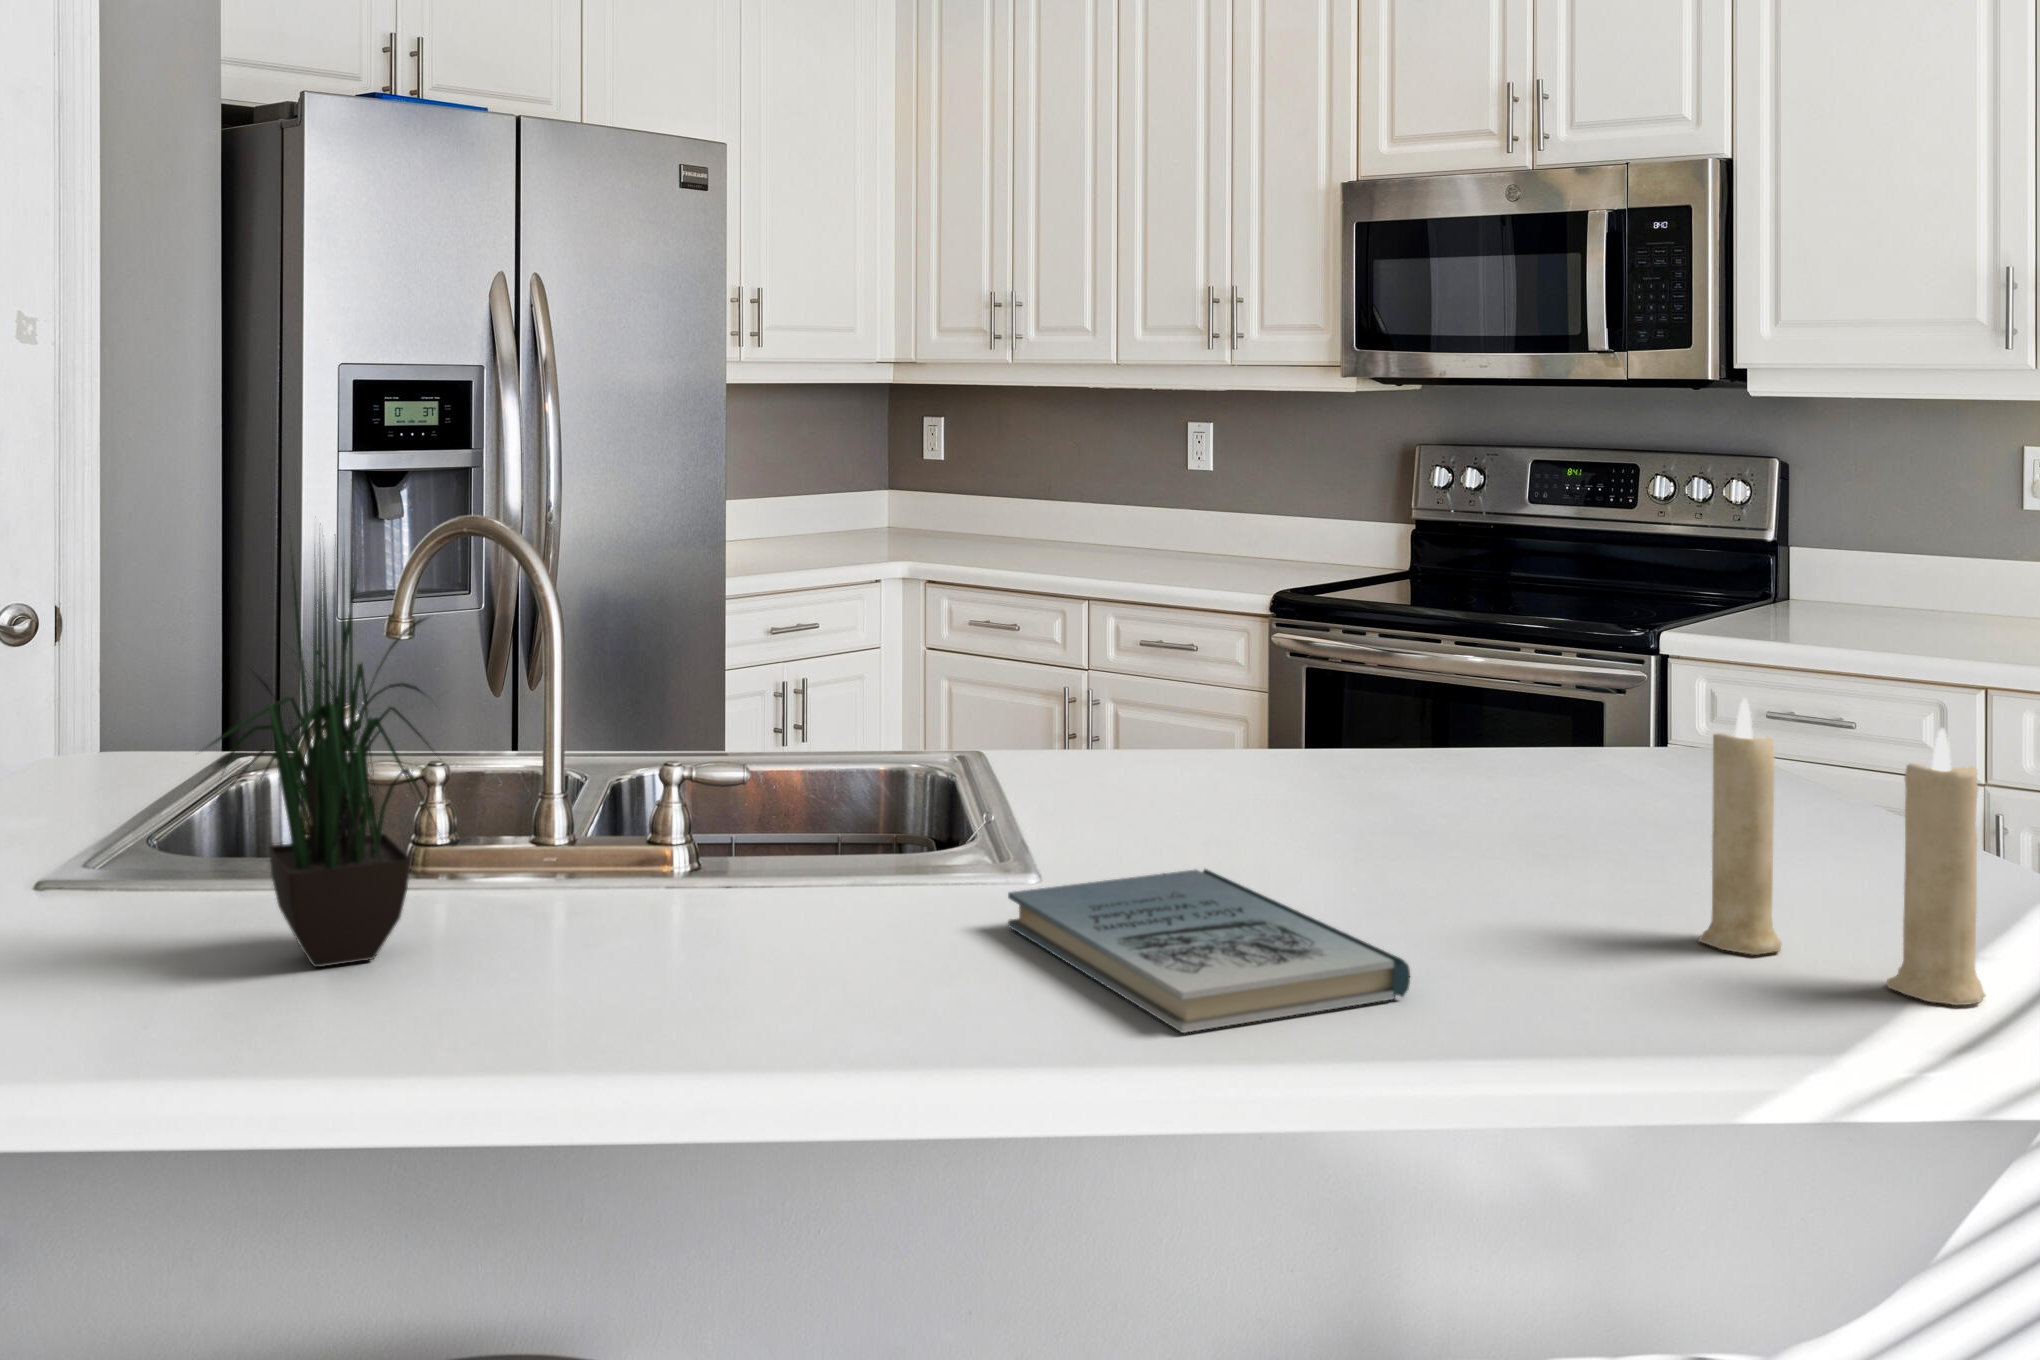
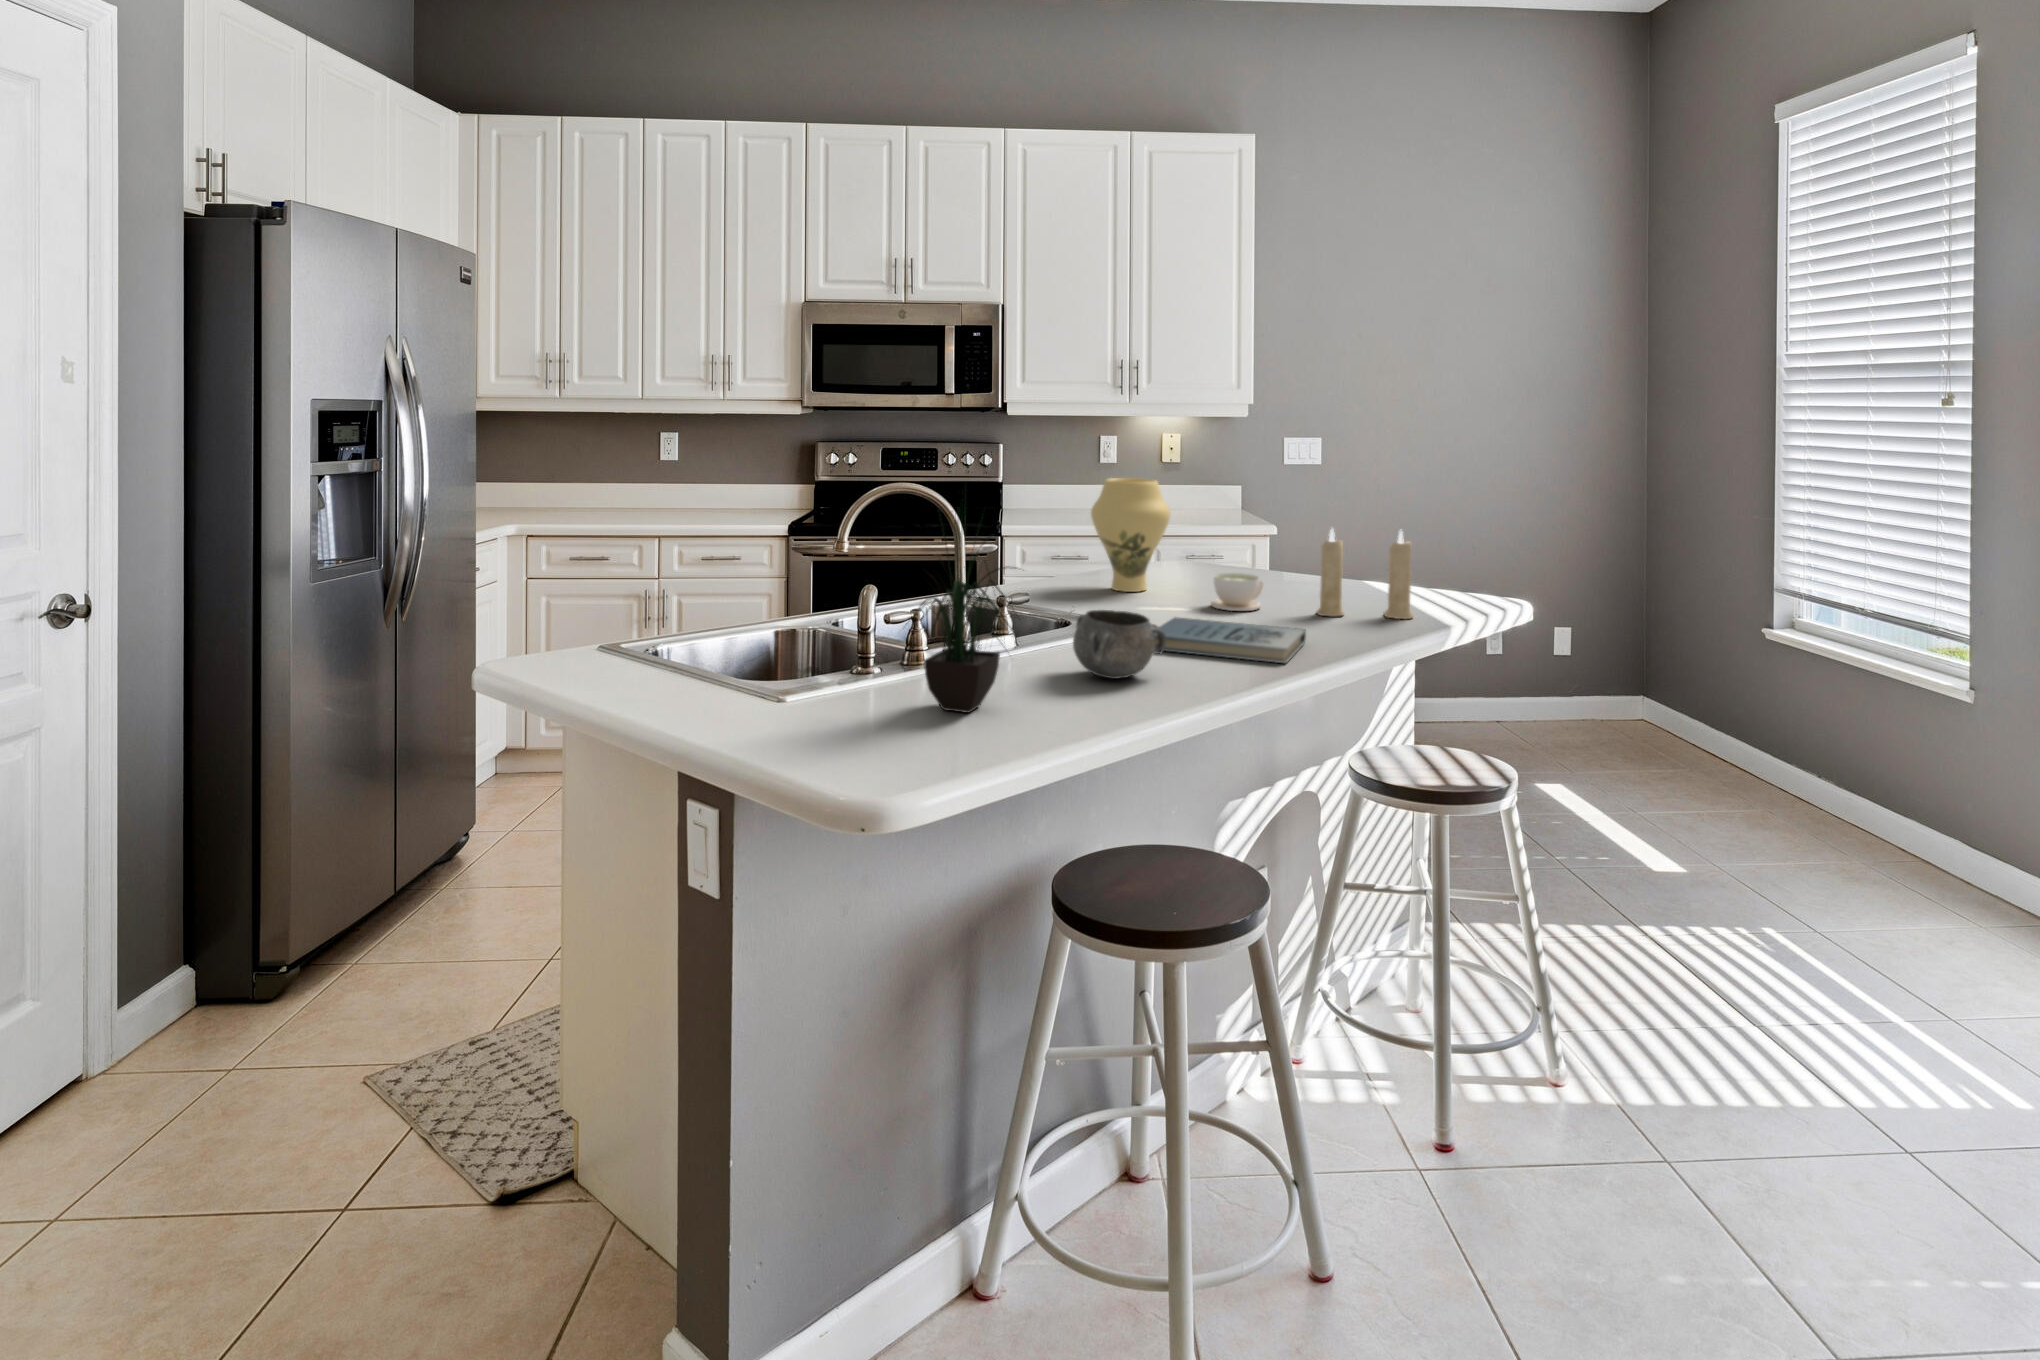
vase: none [1339,532,1532,804] -> present [1091,478,1170,592]
coffee cup: none [1478,786,1631,893] -> present [1211,573,1263,611]
decorative bowl: none [641,809,855,973] -> present [1073,610,1166,679]

